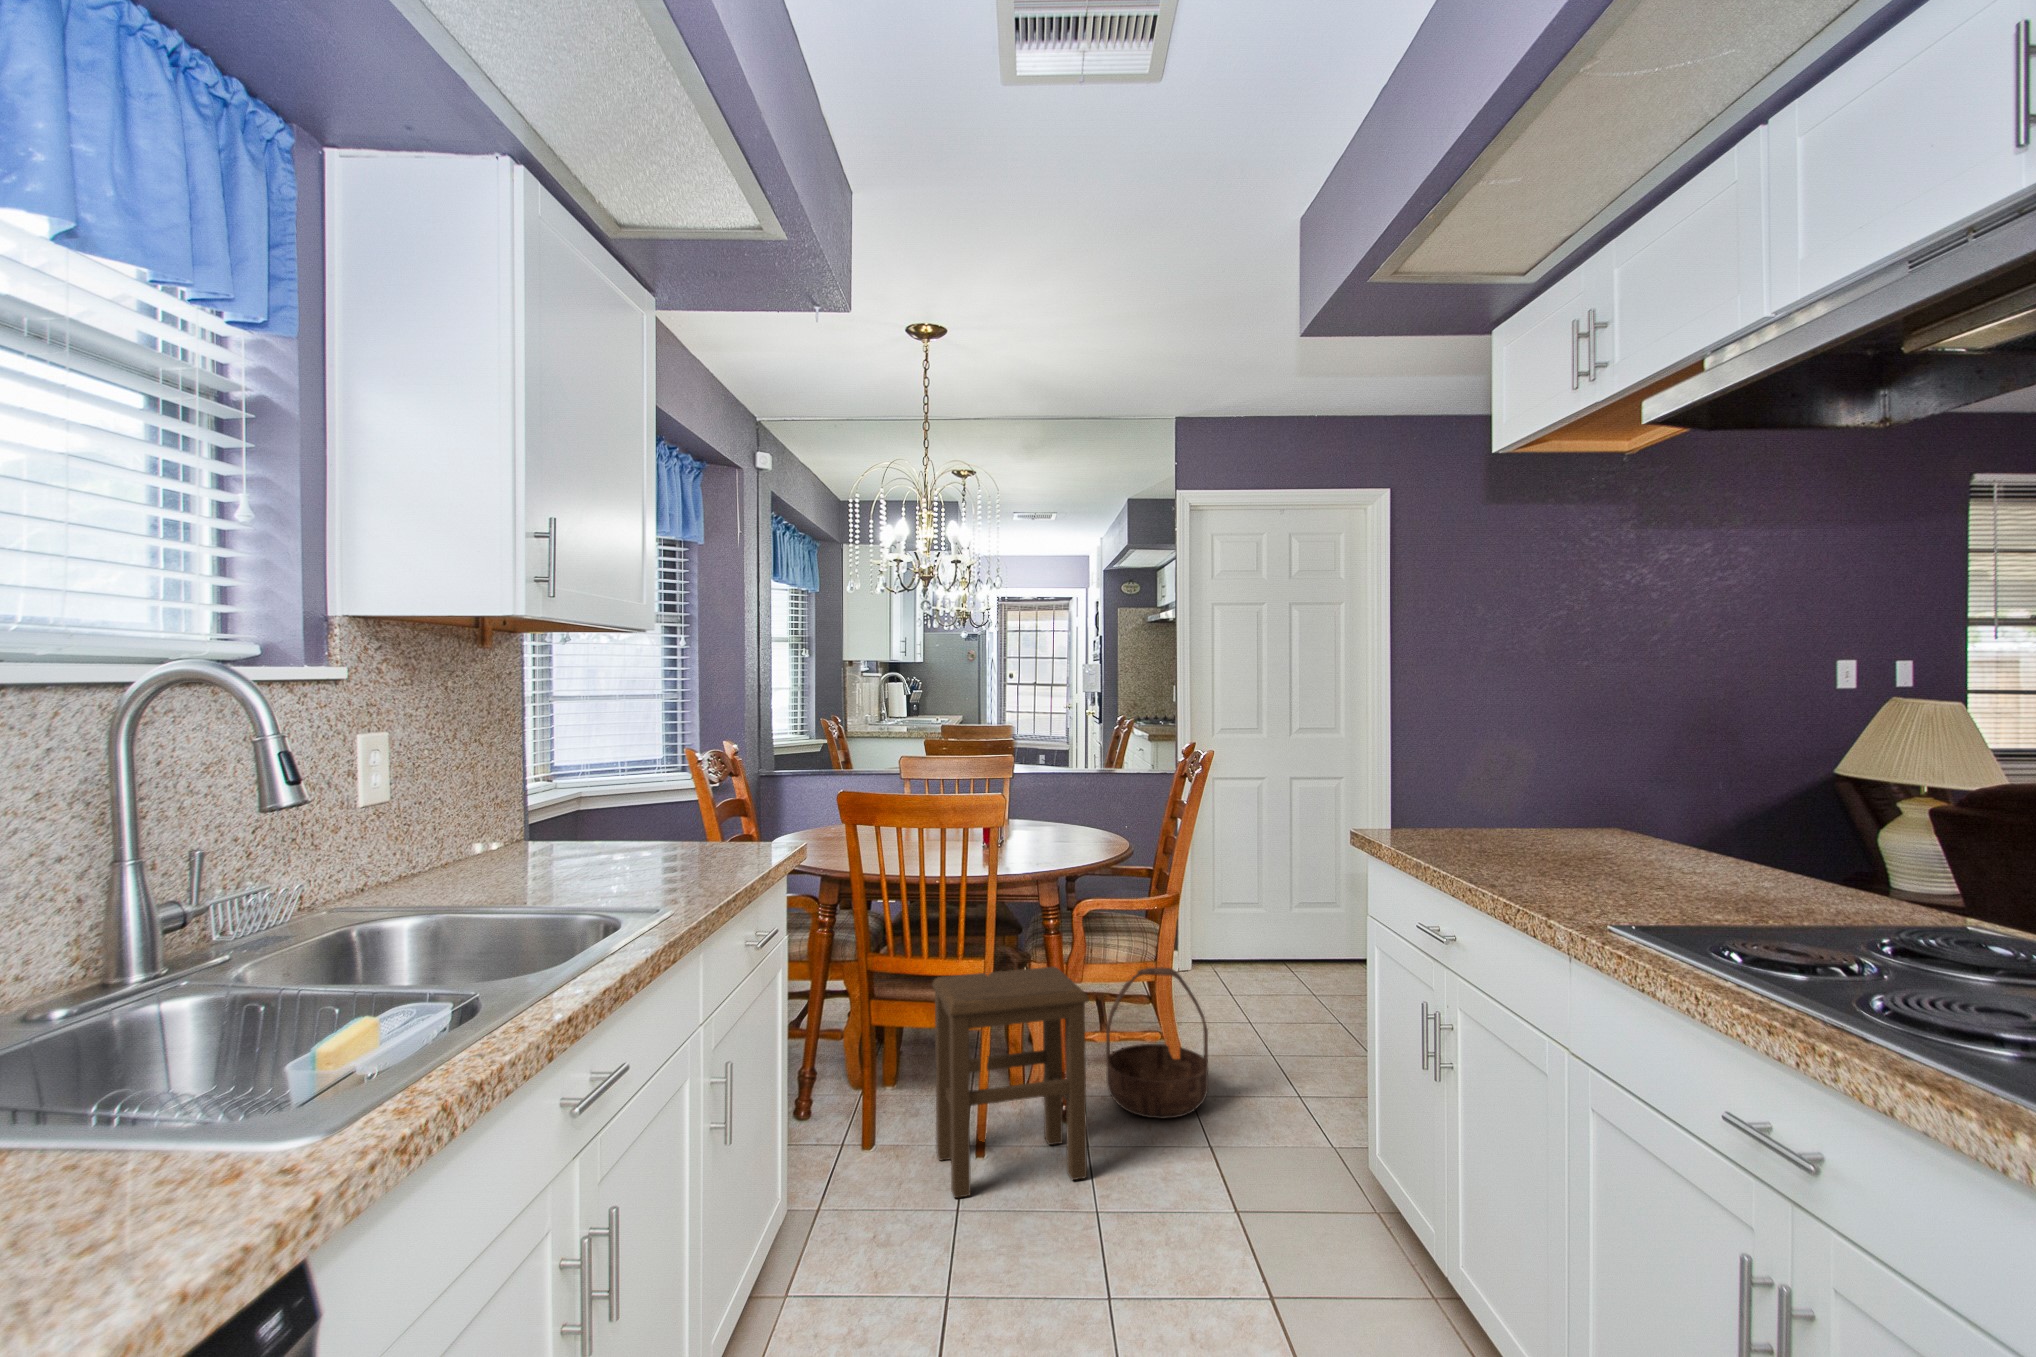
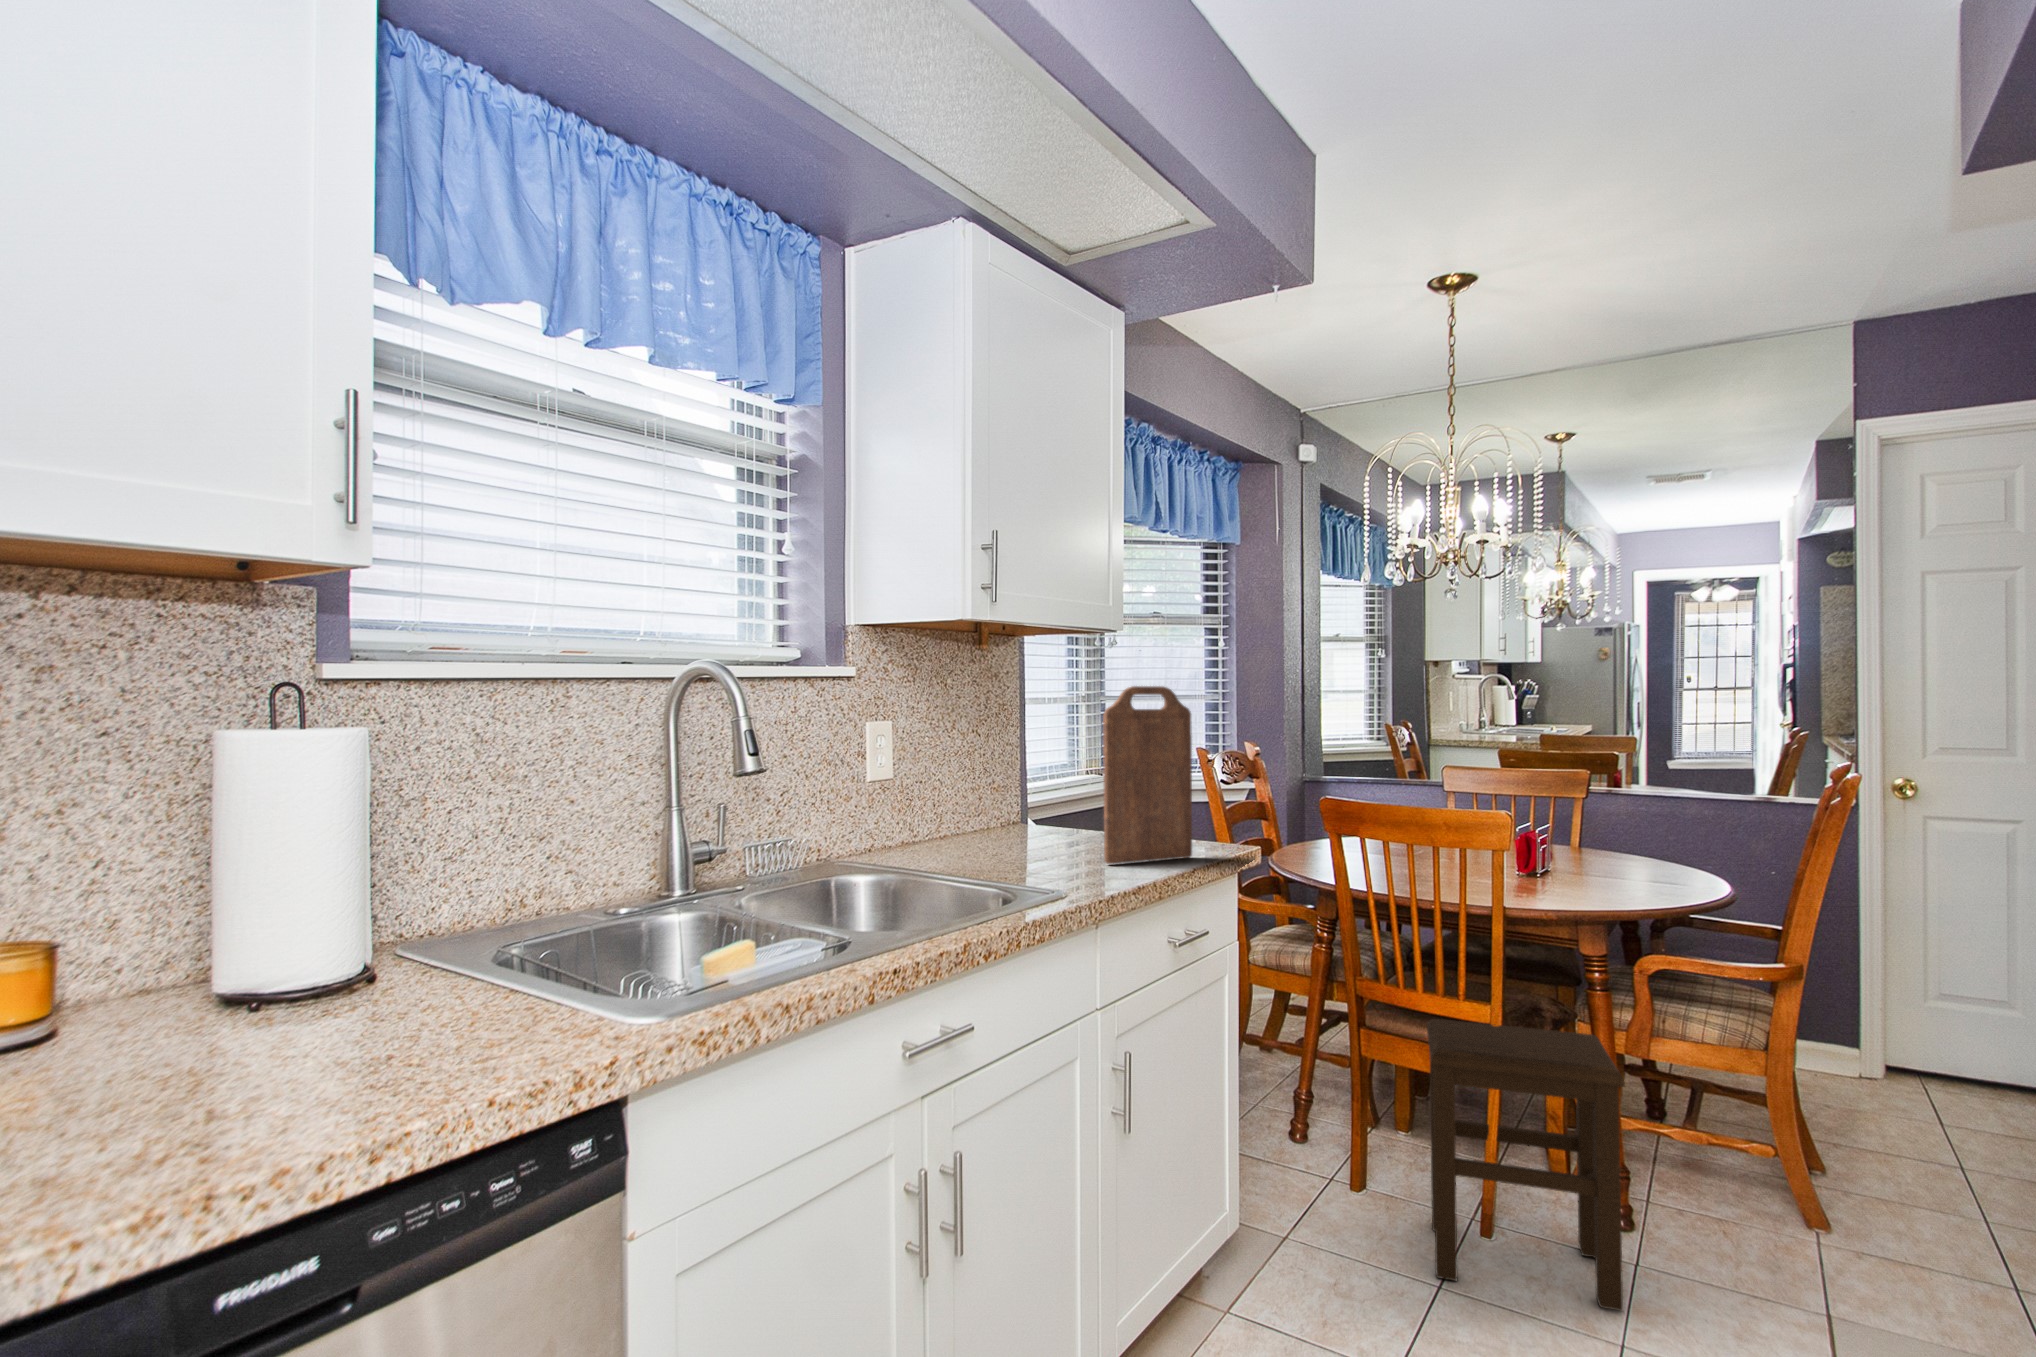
cutting board: none [677,690,759,874] -> present [1103,686,1192,864]
basket: present [1106,967,1208,1119] -> none [1687,1061,1859,1279]

